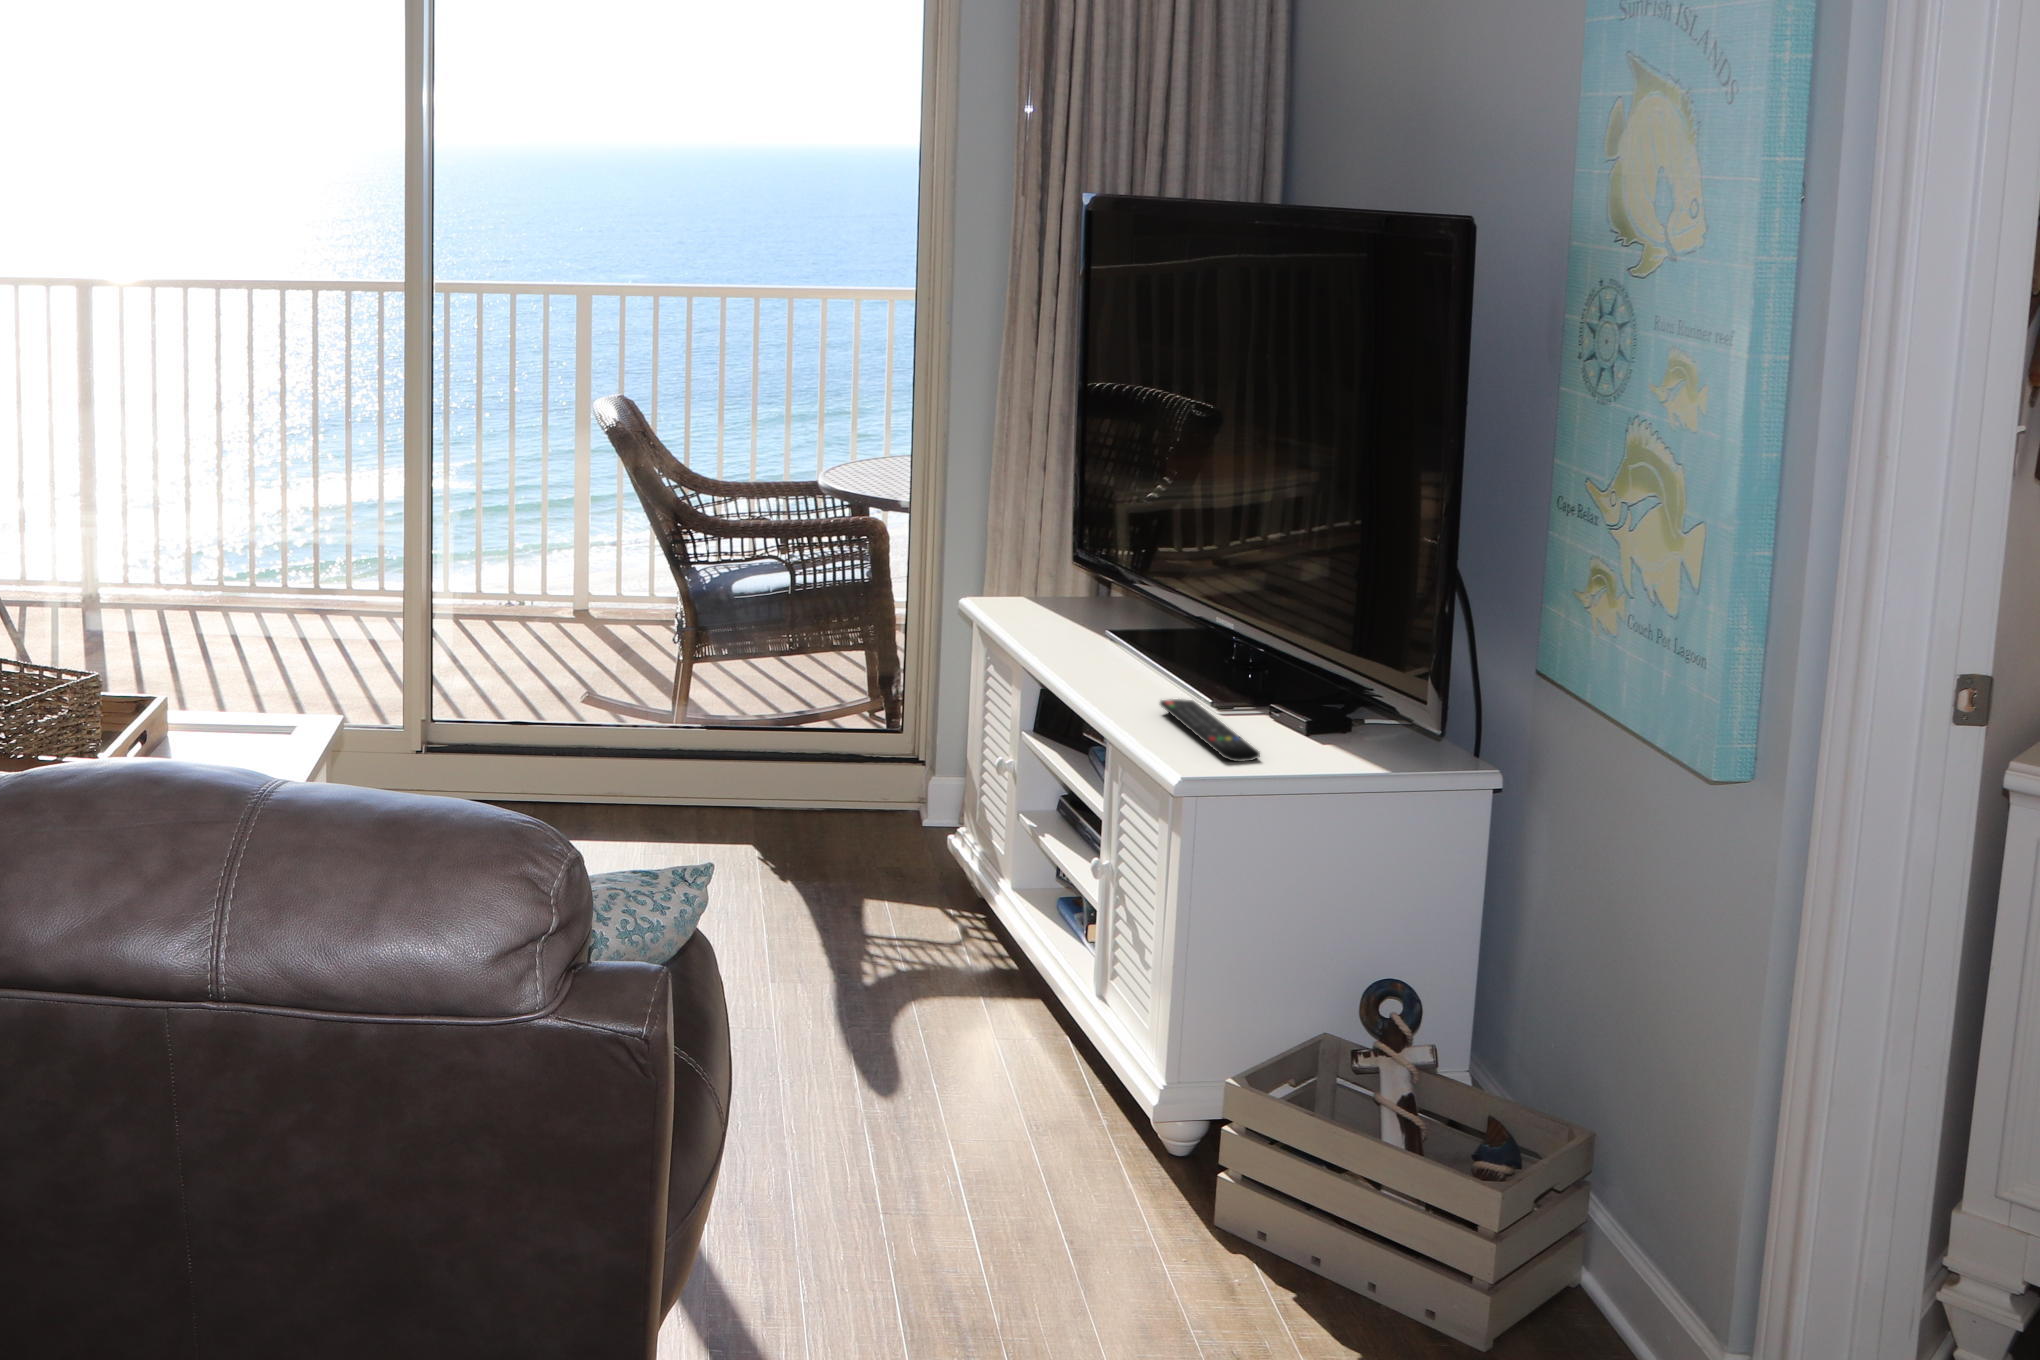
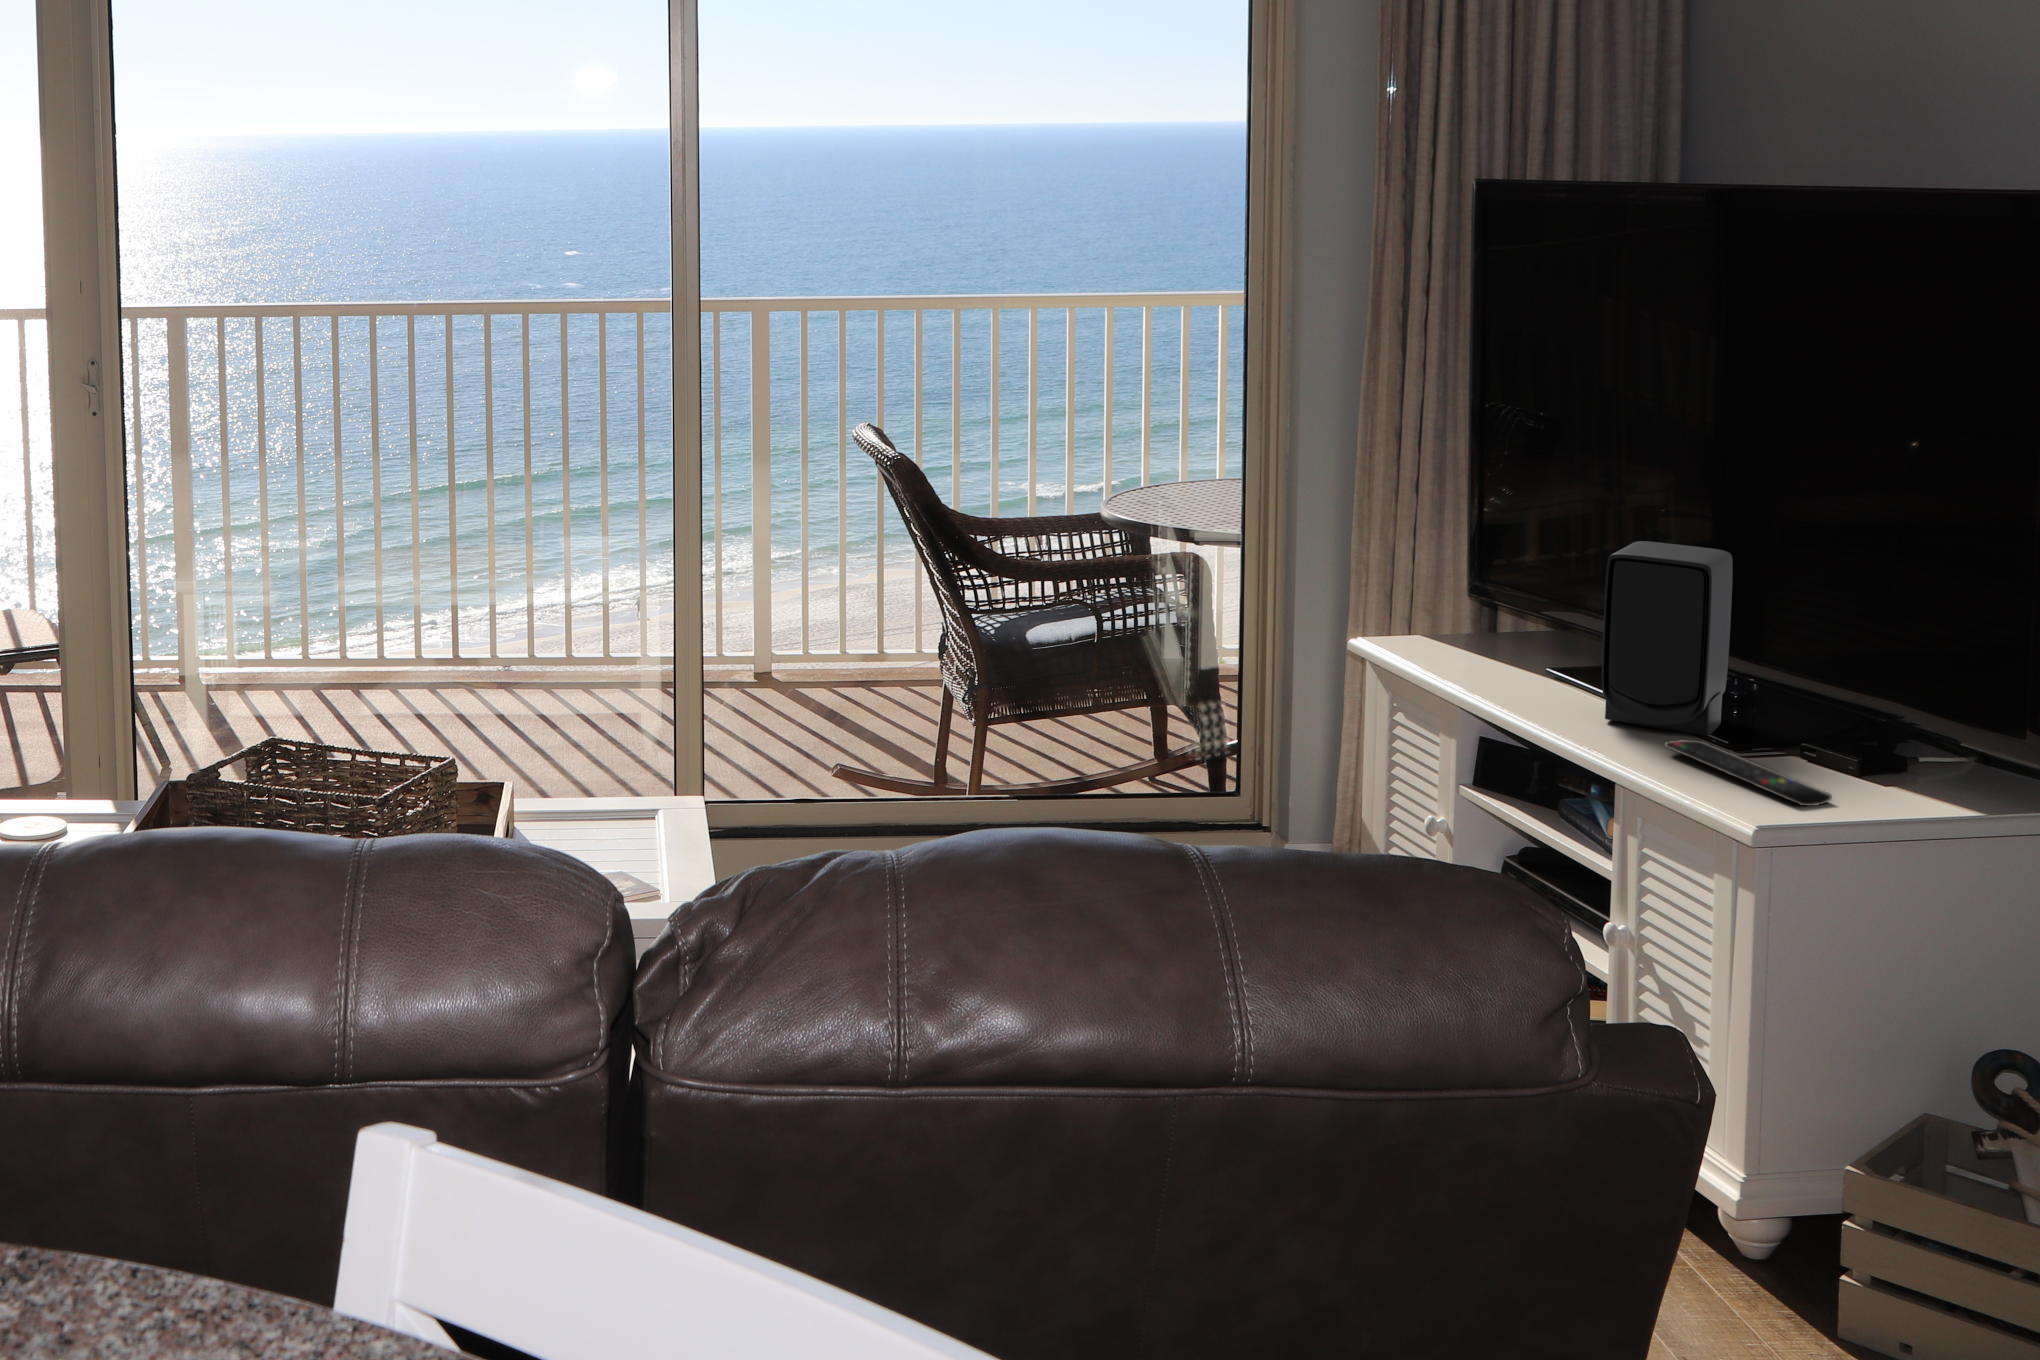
speaker: none [1132,521,1252,697] -> present [1602,541,1733,736]

